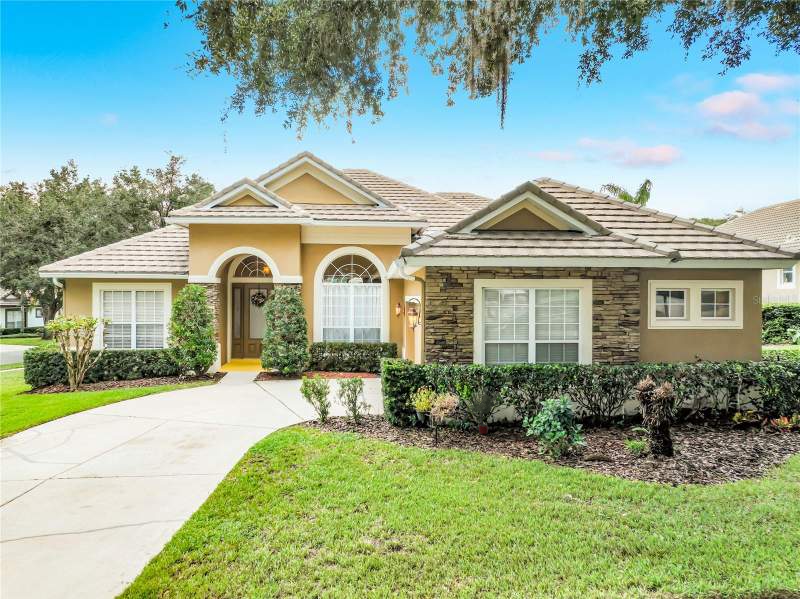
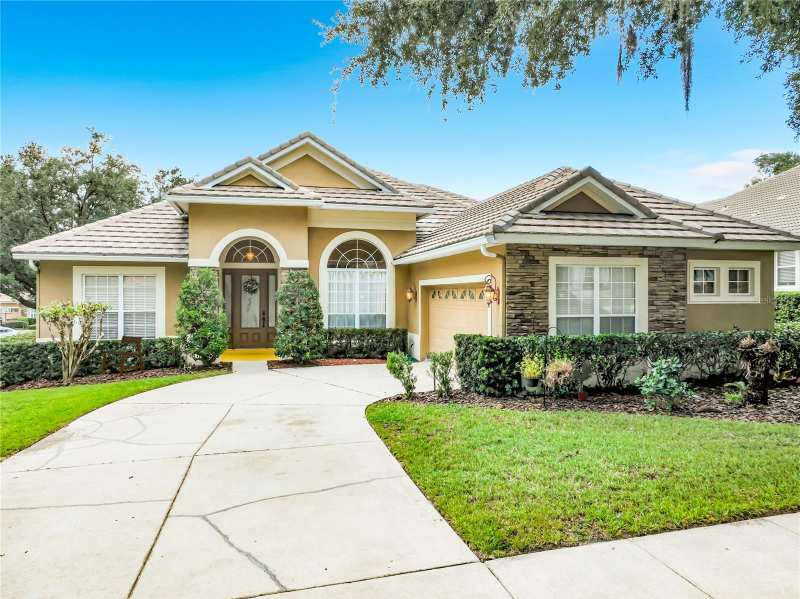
bench: none [108,346,140,383] -> present [102,335,144,376]

